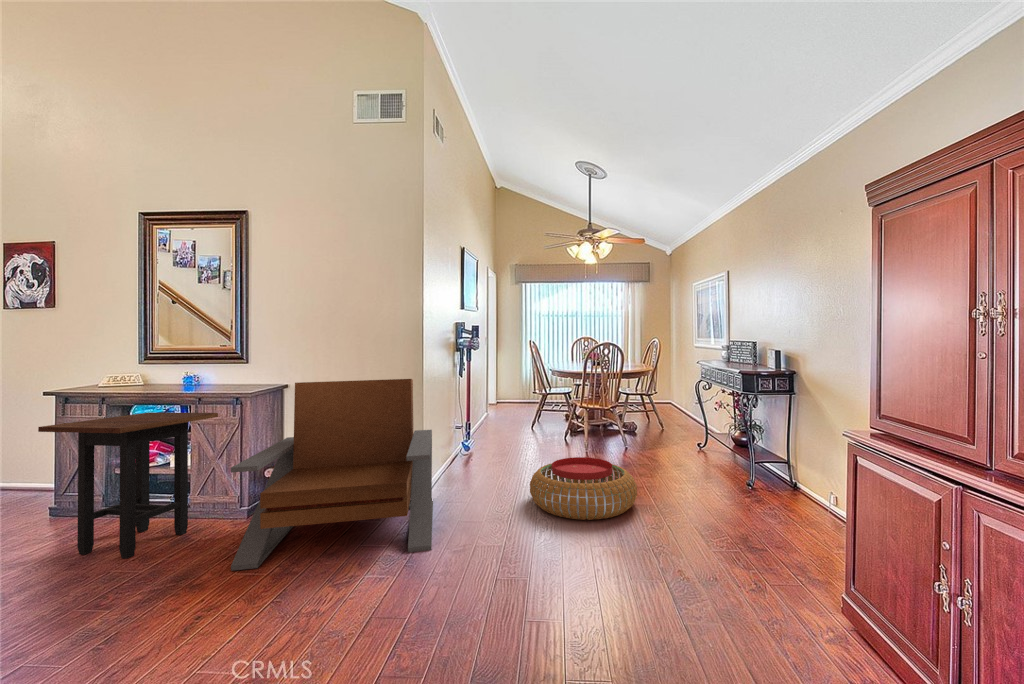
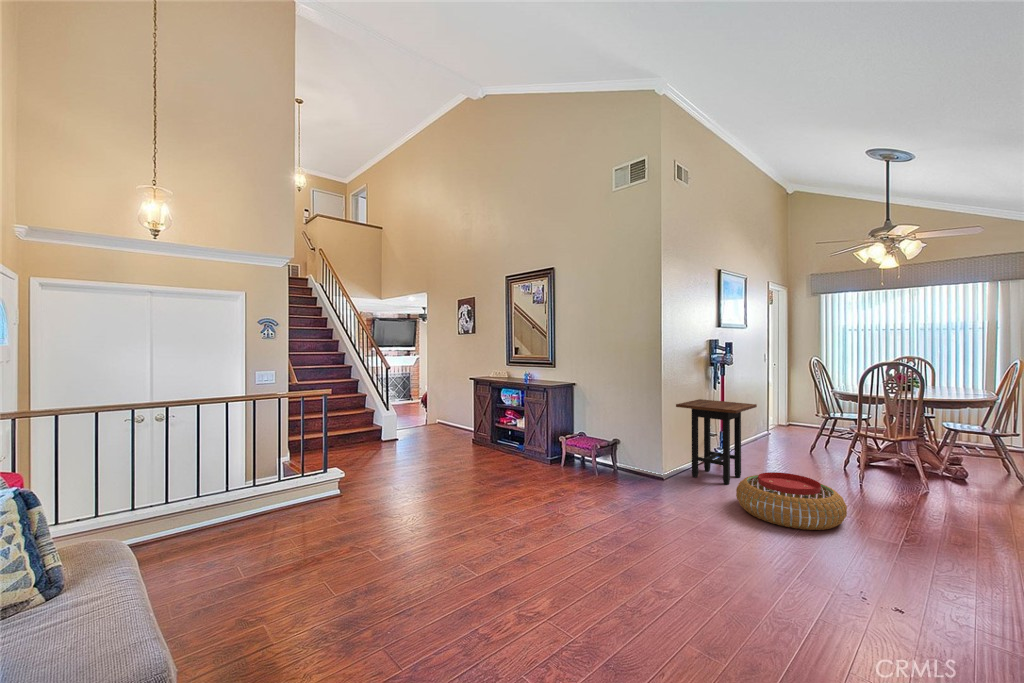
lounge chair: present [231,379,433,571] -> none [536,386,665,507]
side table: present [38,412,218,559] -> present [676,399,757,485]

